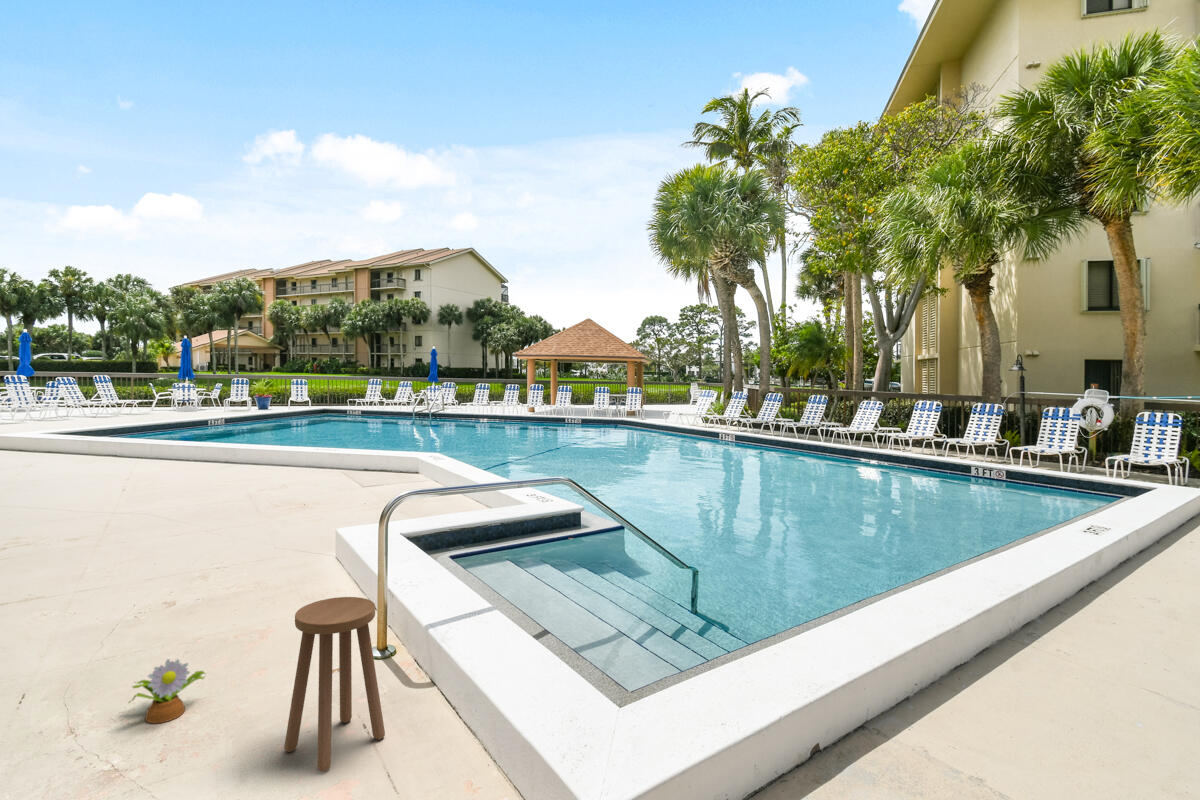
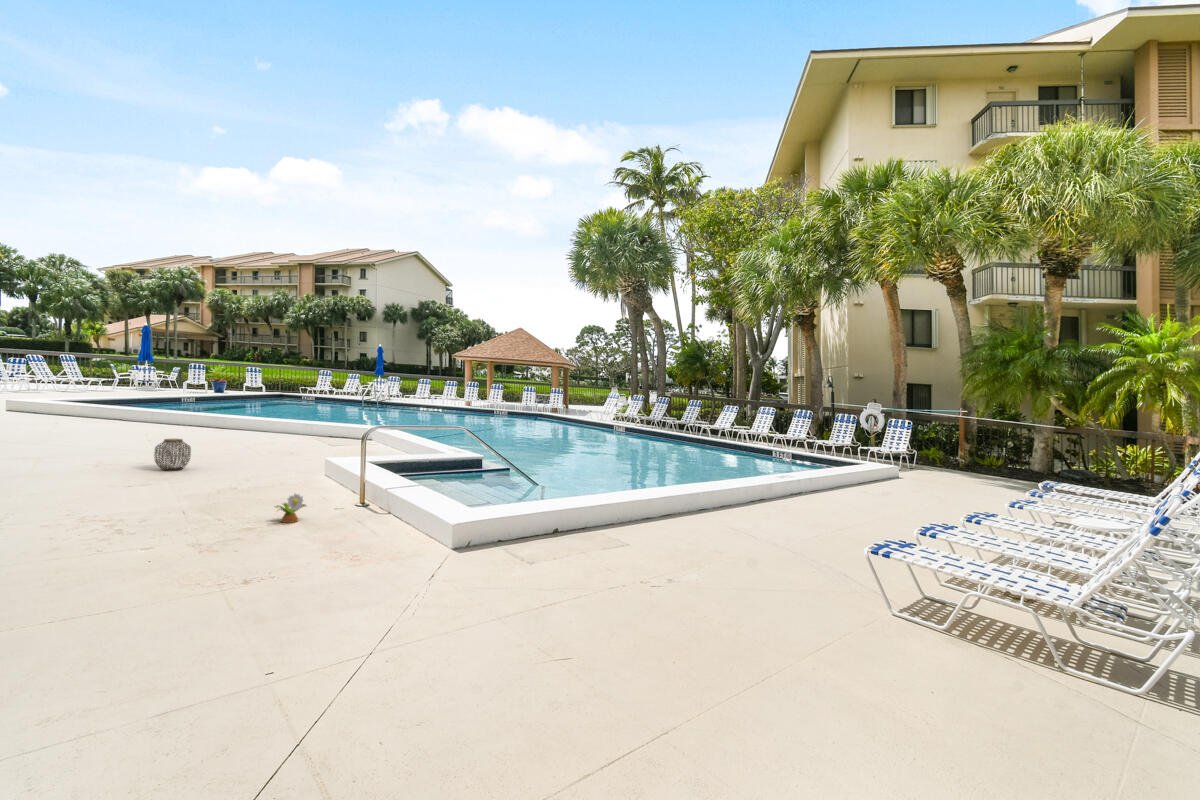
woven basket: none [49,502,109,555] -> present [154,439,191,471]
stool: present [284,597,385,772] -> none [354,467,398,535]

